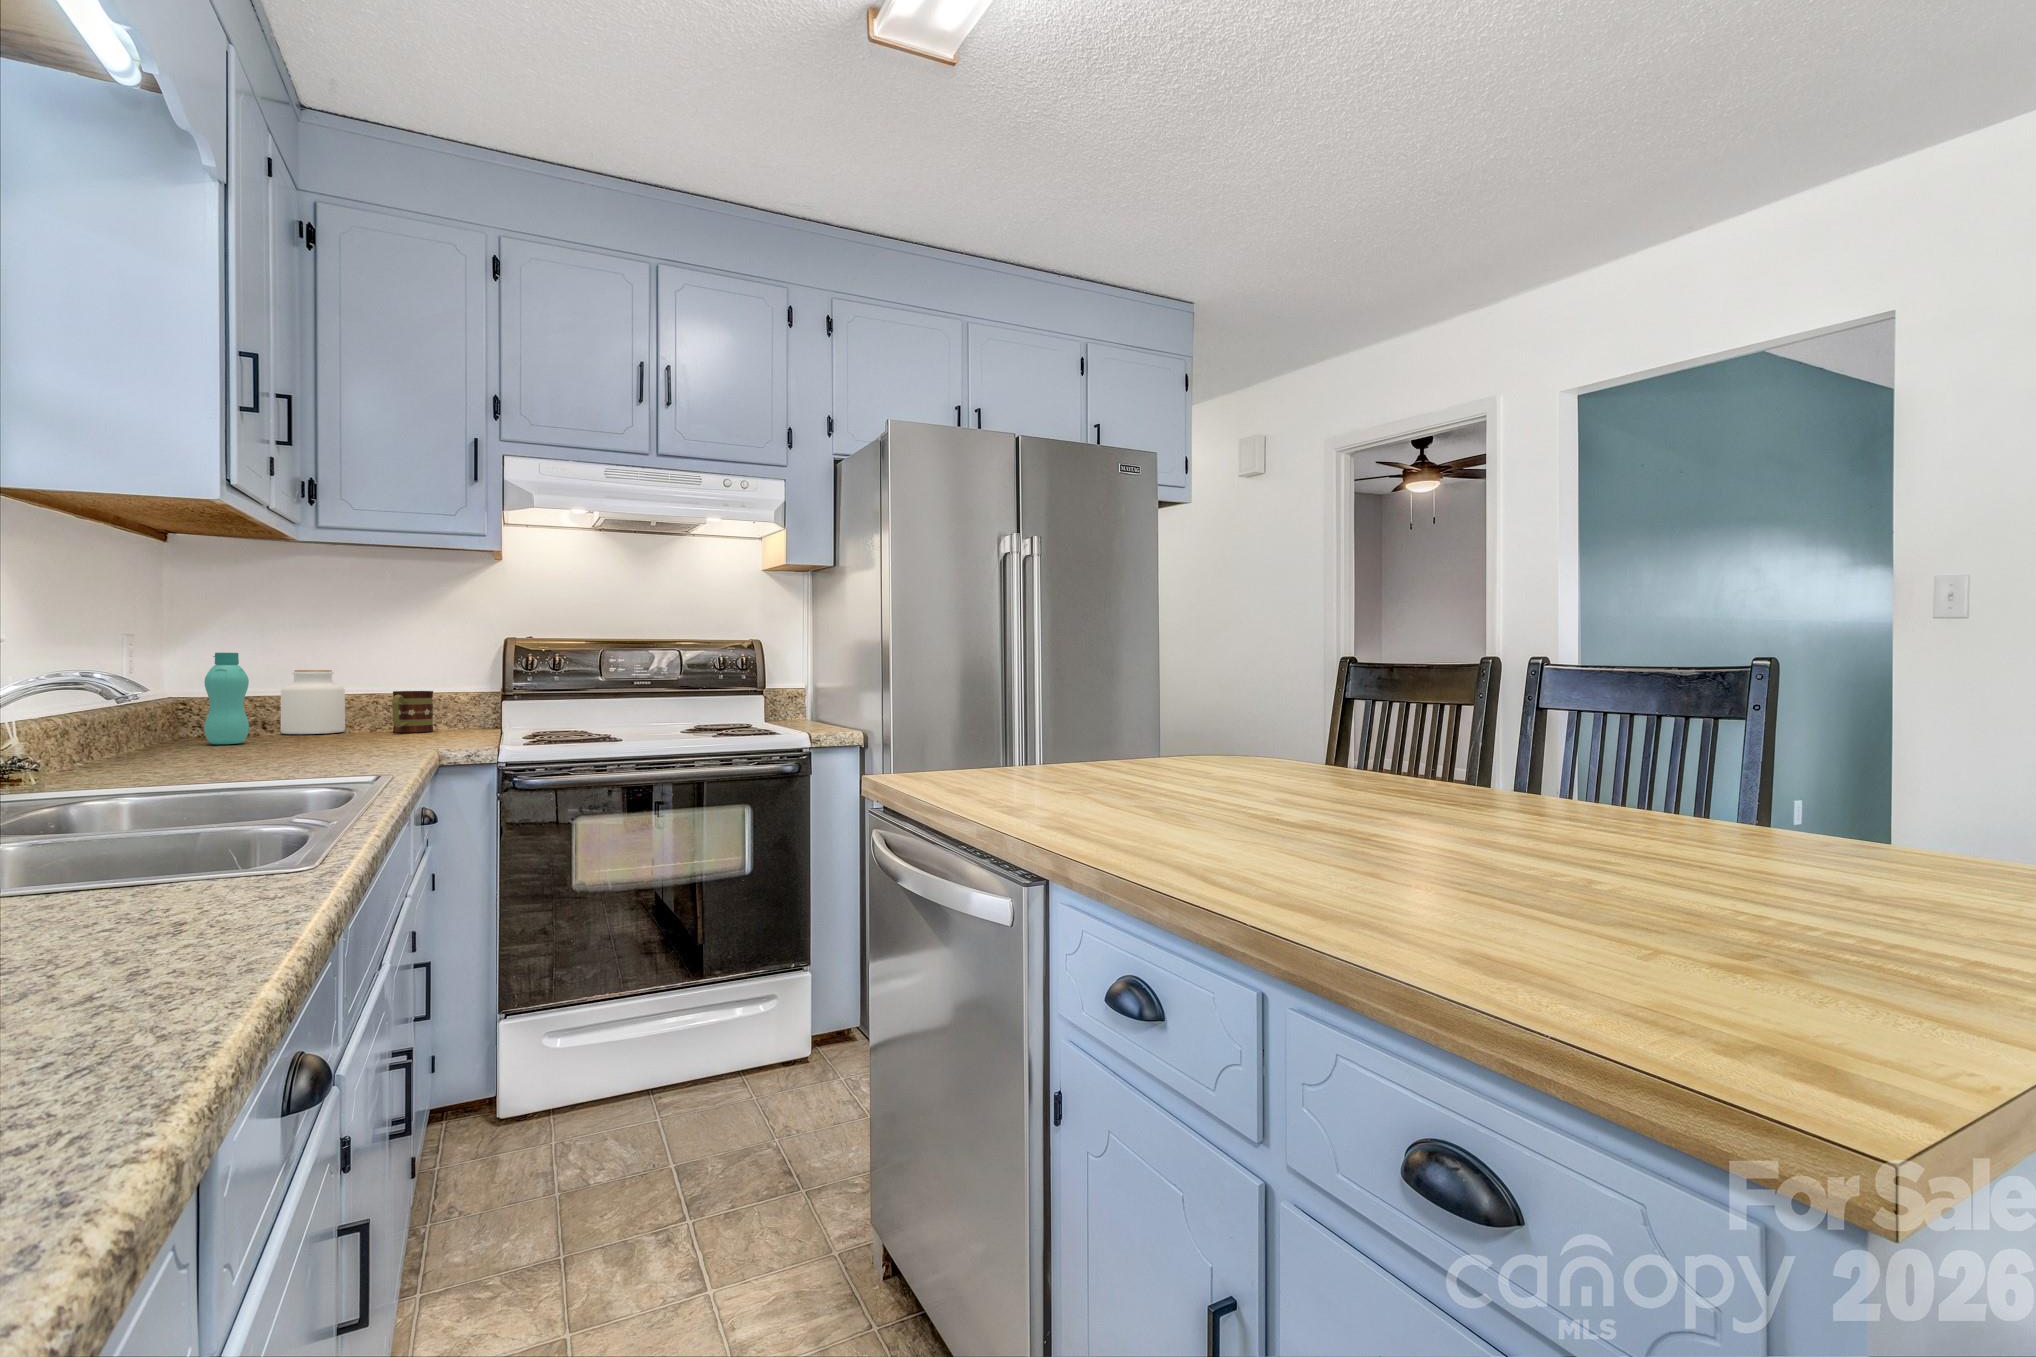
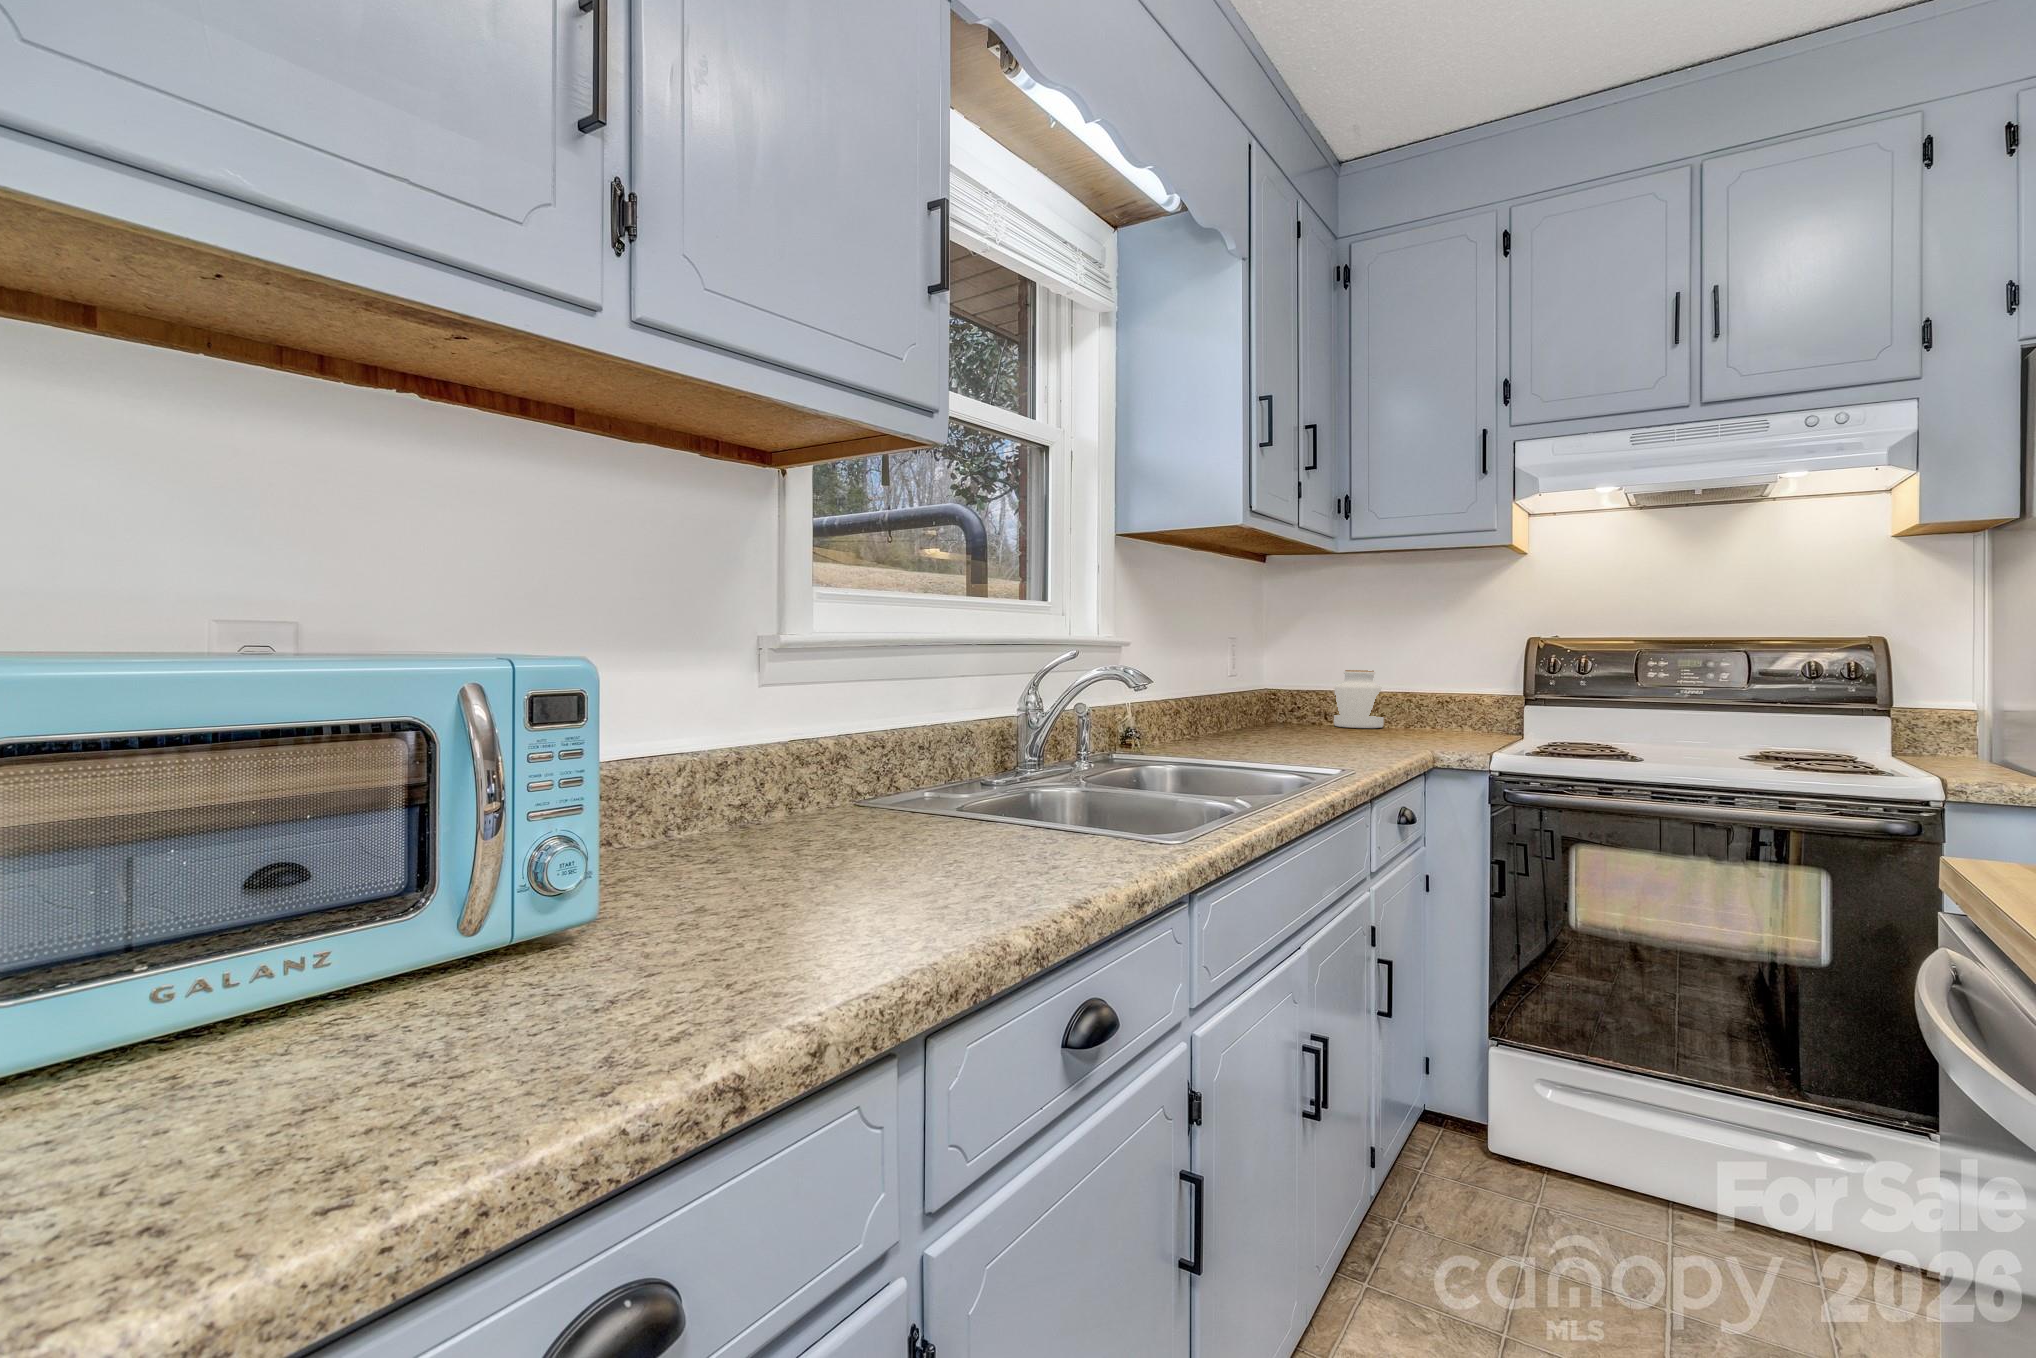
bottle: present [204,653,249,744] -> none [1272,654,1303,732]
mug: present [392,691,433,733] -> none [1419,692,1460,733]

